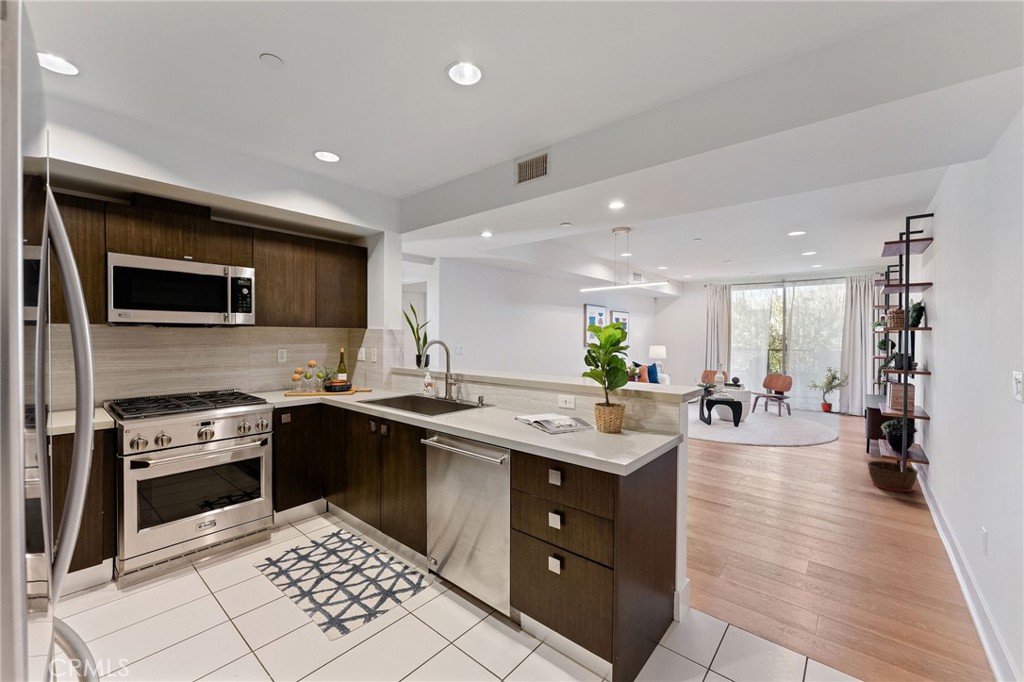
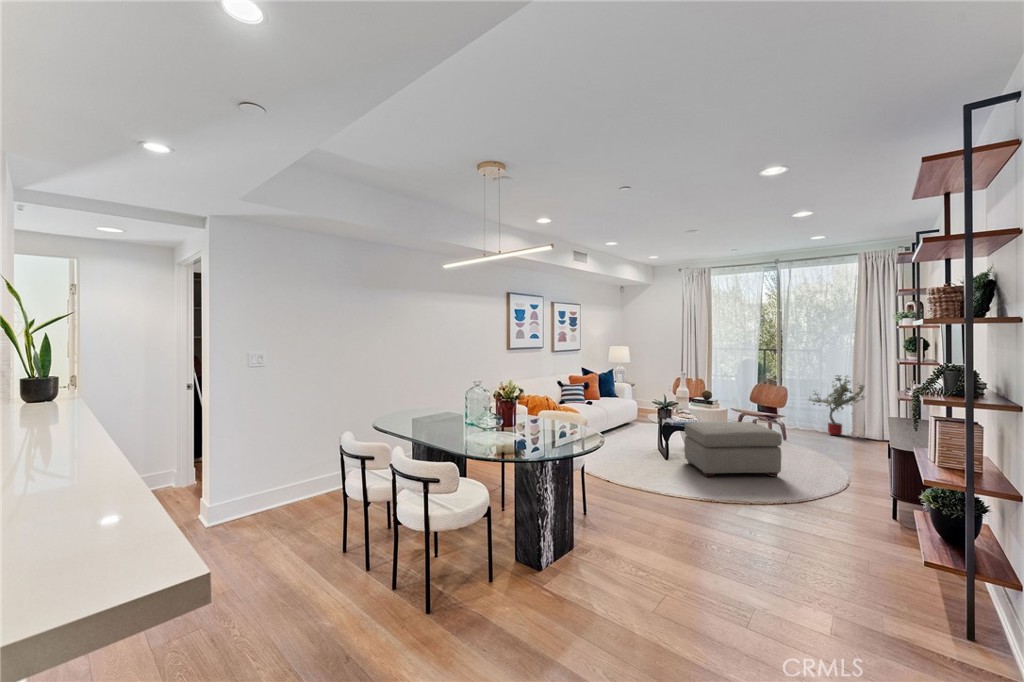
ottoman: none [723,397,793,433] -> present [684,422,782,477]
basket: present [868,461,918,492] -> none [894,558,991,630]

